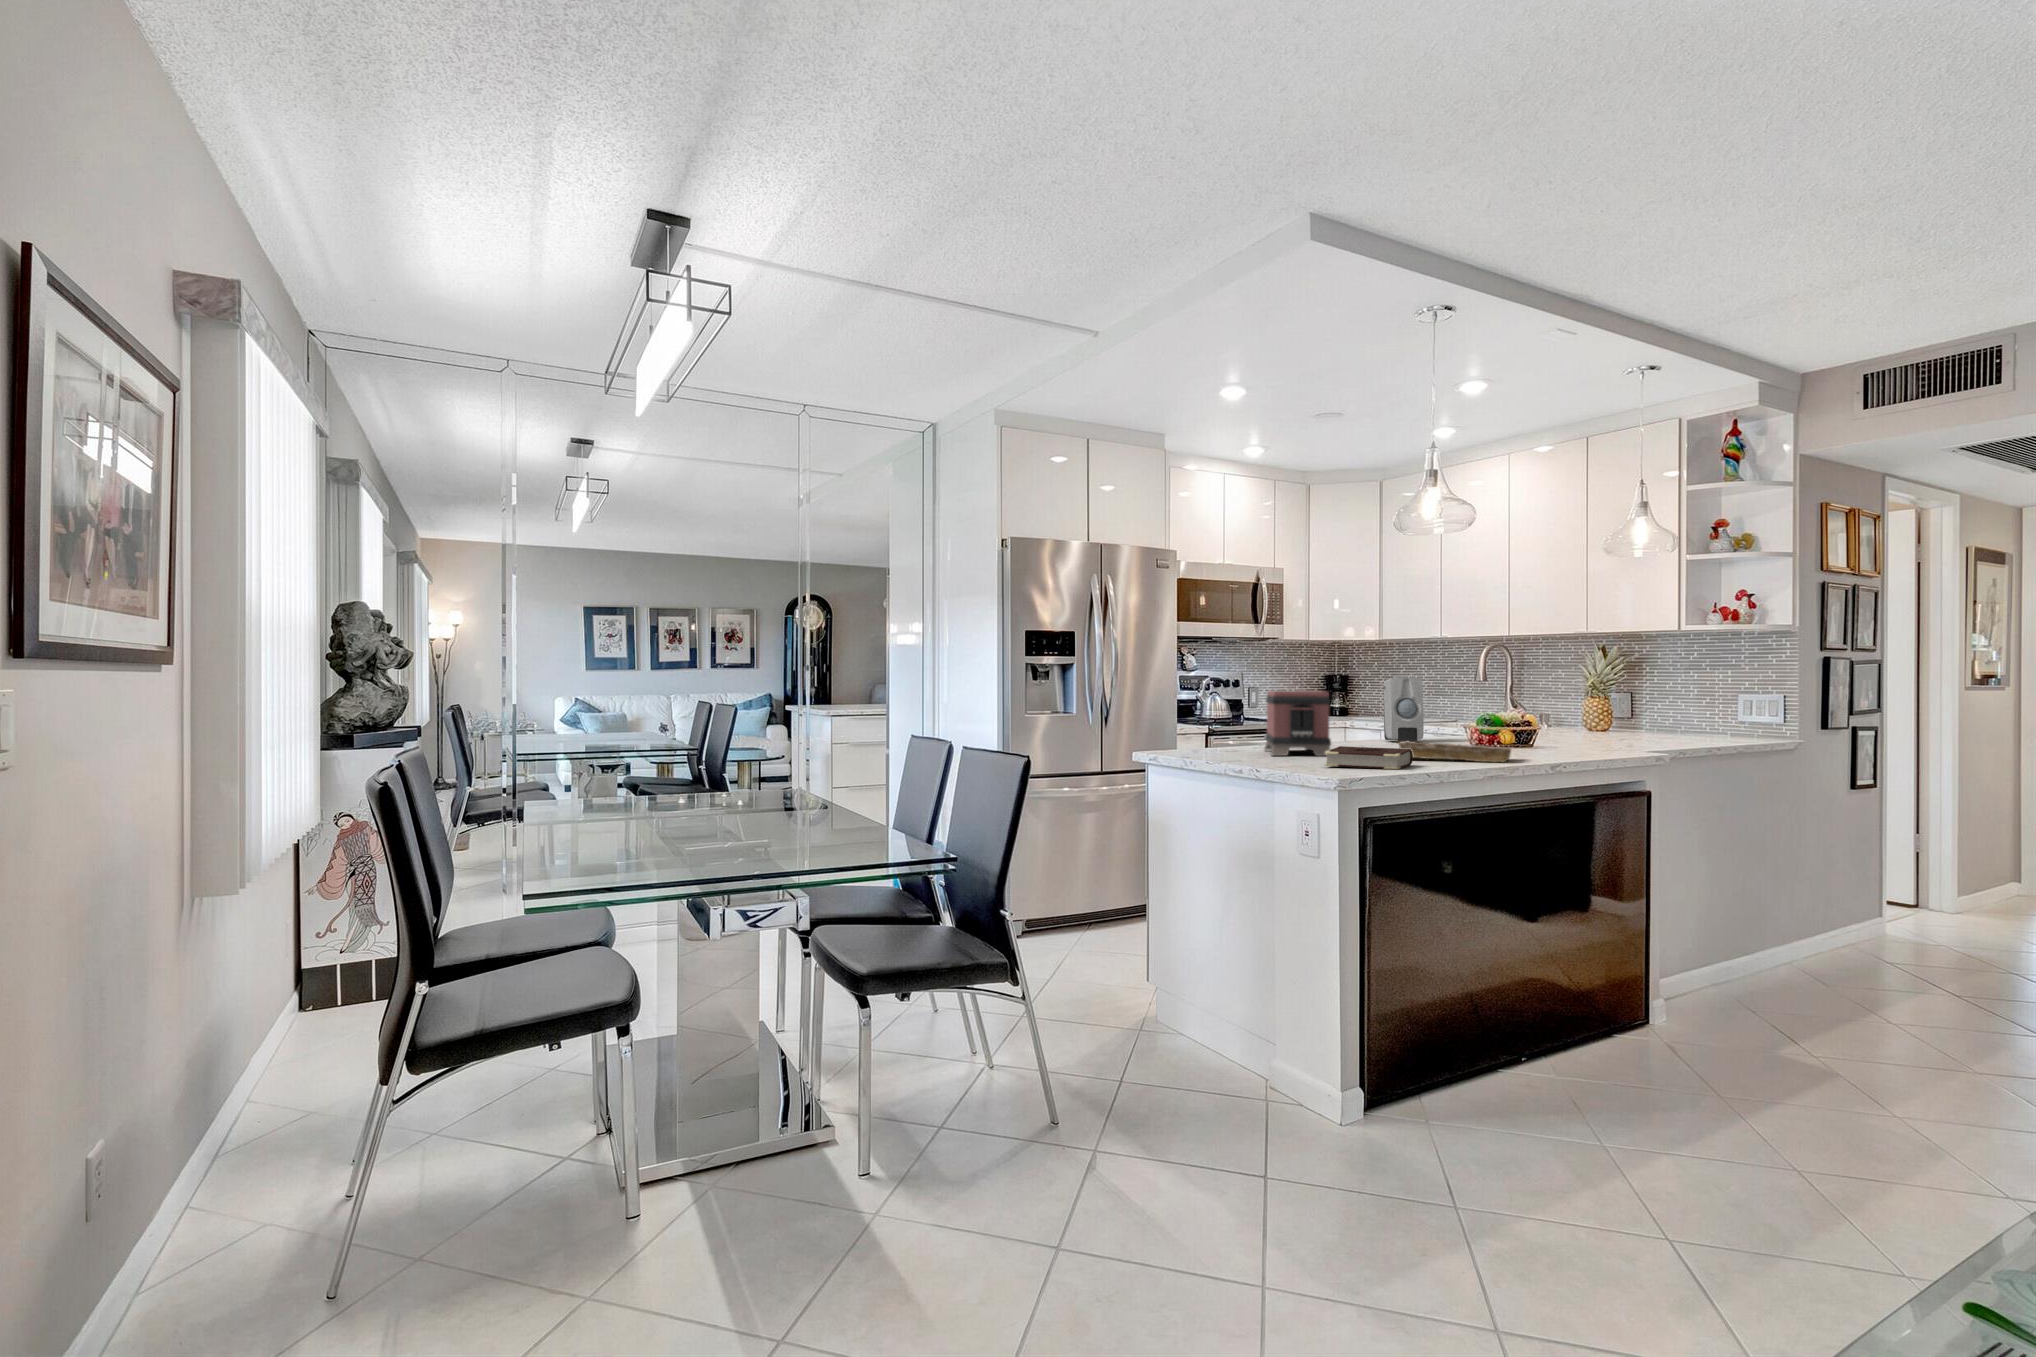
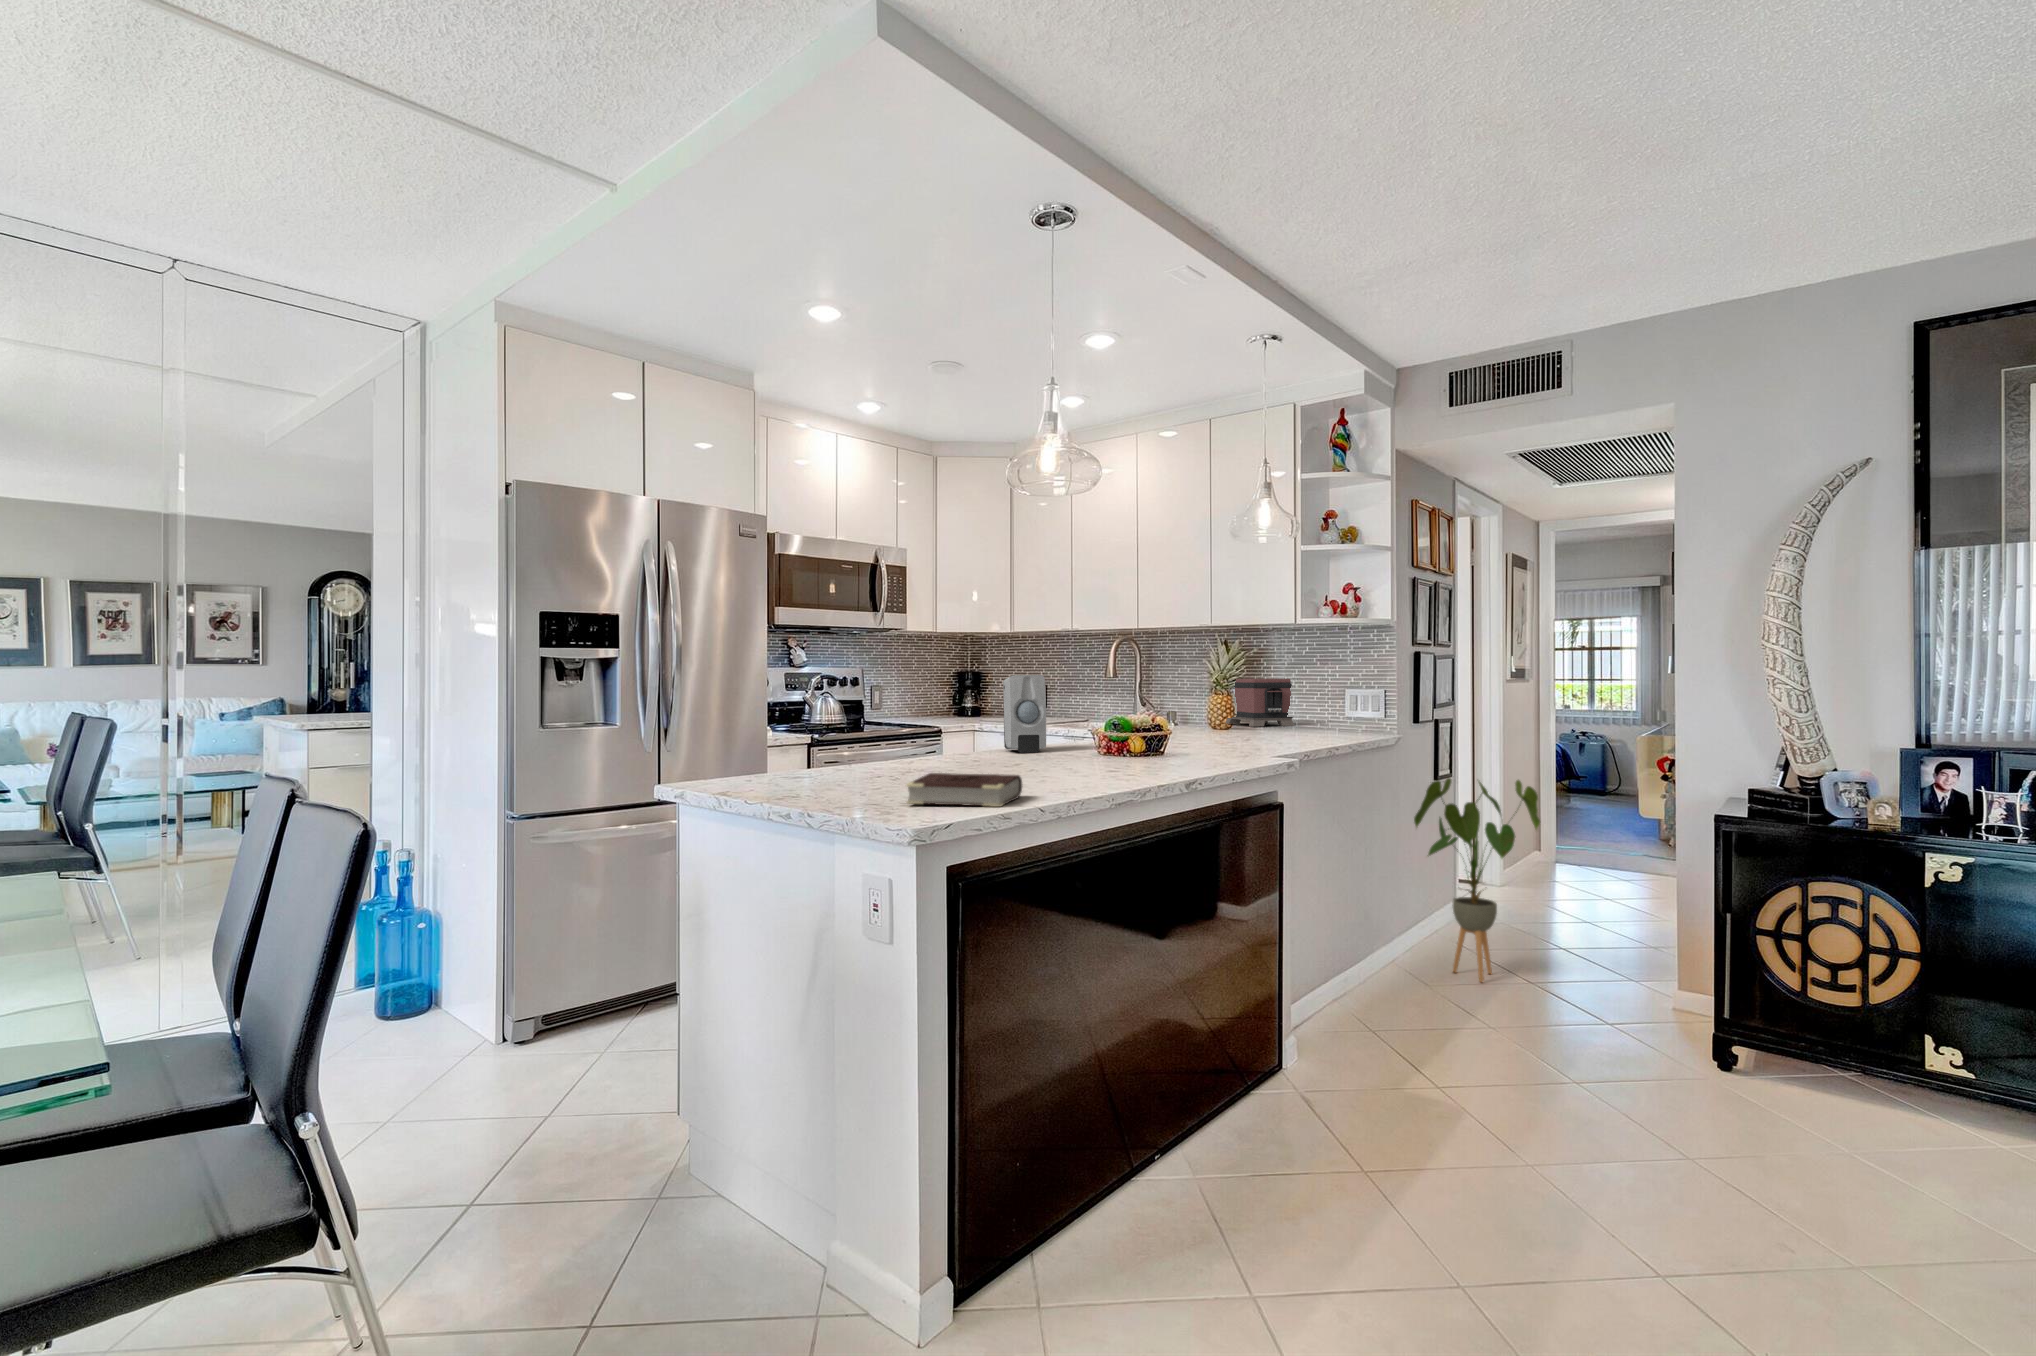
toaster: present [1264,691,1331,756] -> present [1226,679,1294,727]
tray: present [1398,741,1514,762] -> none [1003,759,1148,786]
house plant: none [1817,784,1973,989] -> present [1414,778,1540,982]

